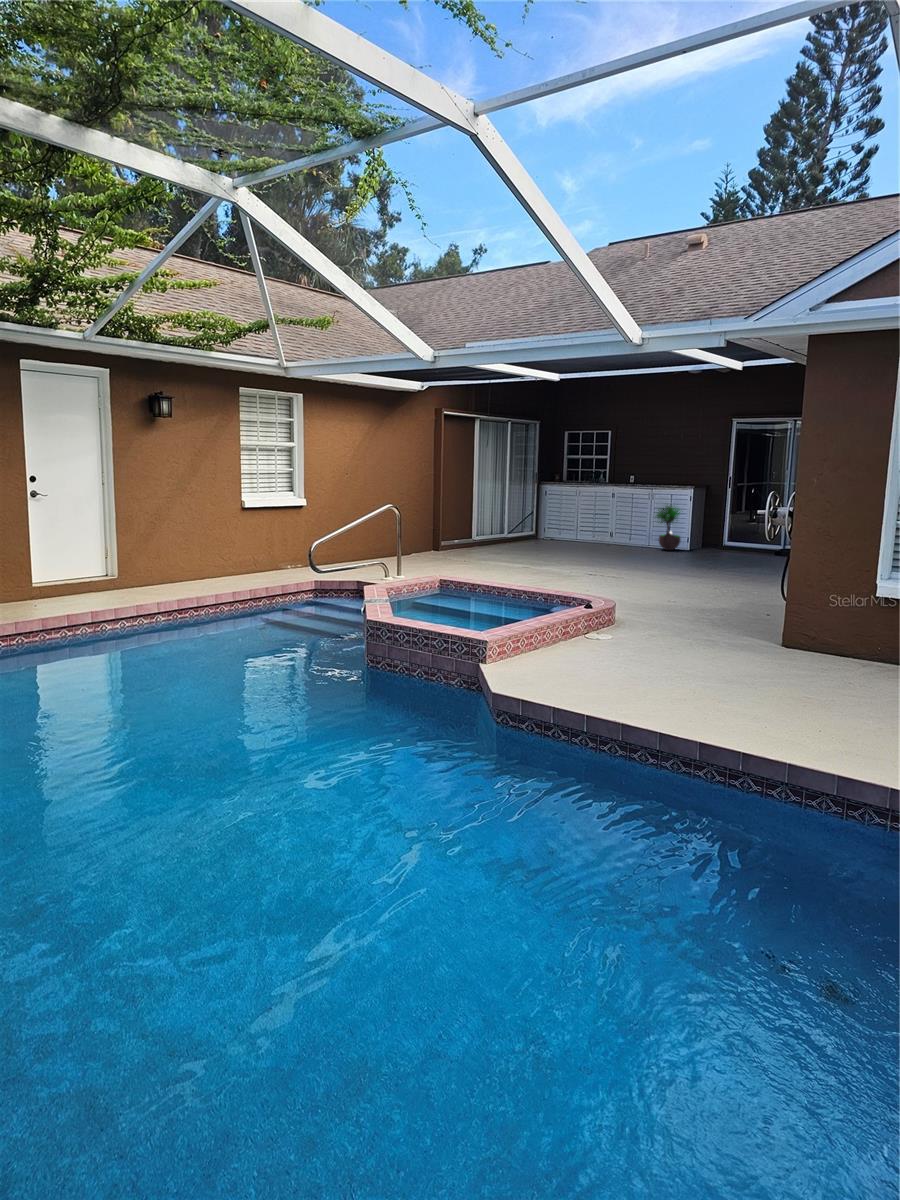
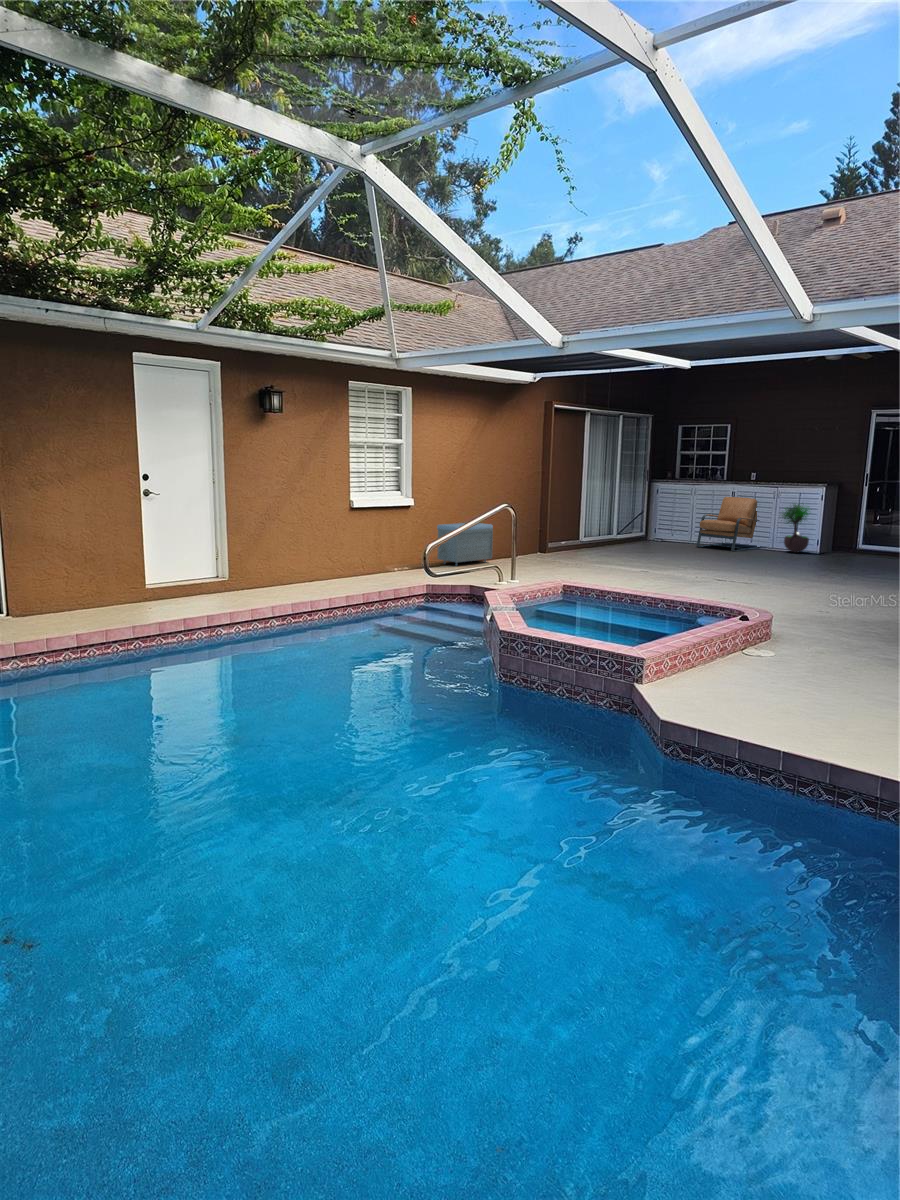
chair: none [580,498,639,549] -> present [697,497,760,551]
storage bench: none [328,523,382,564] -> present [437,523,493,566]

